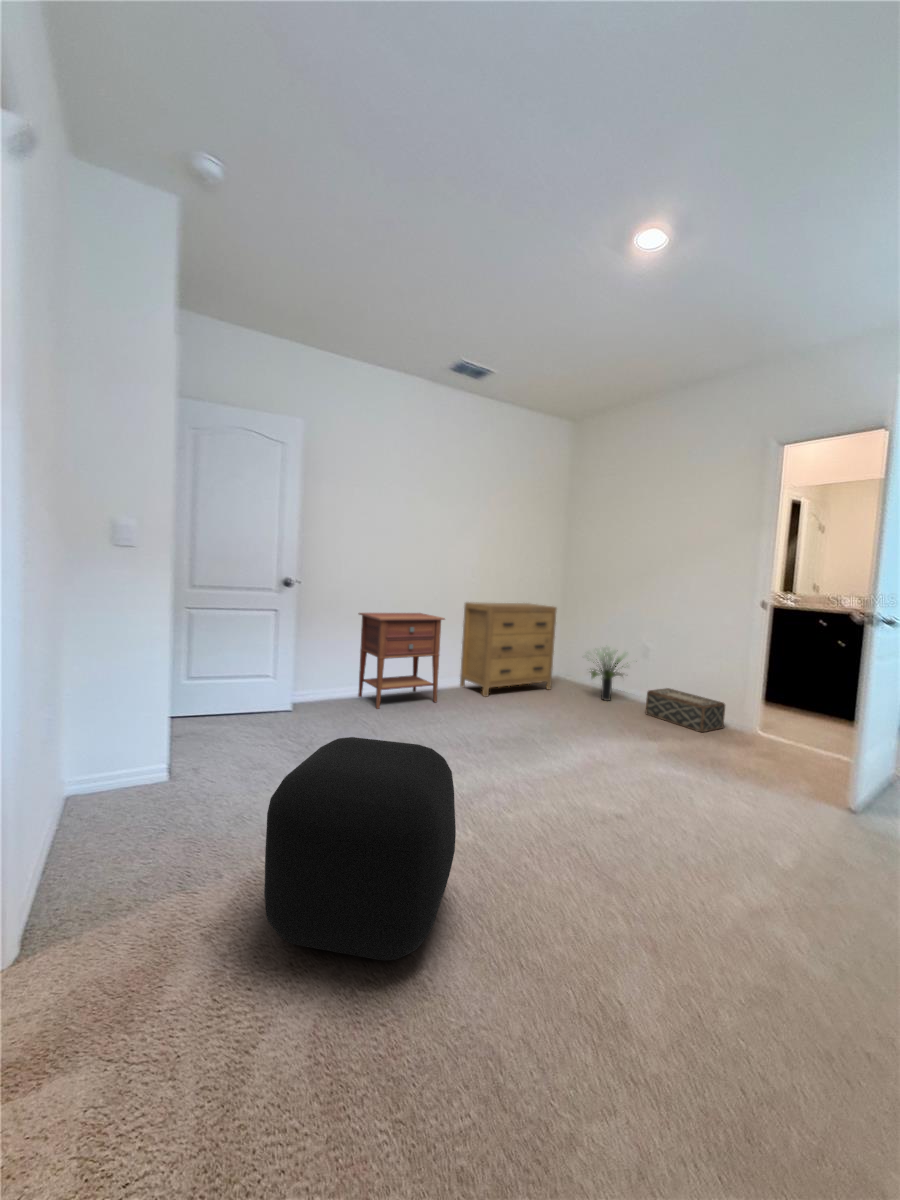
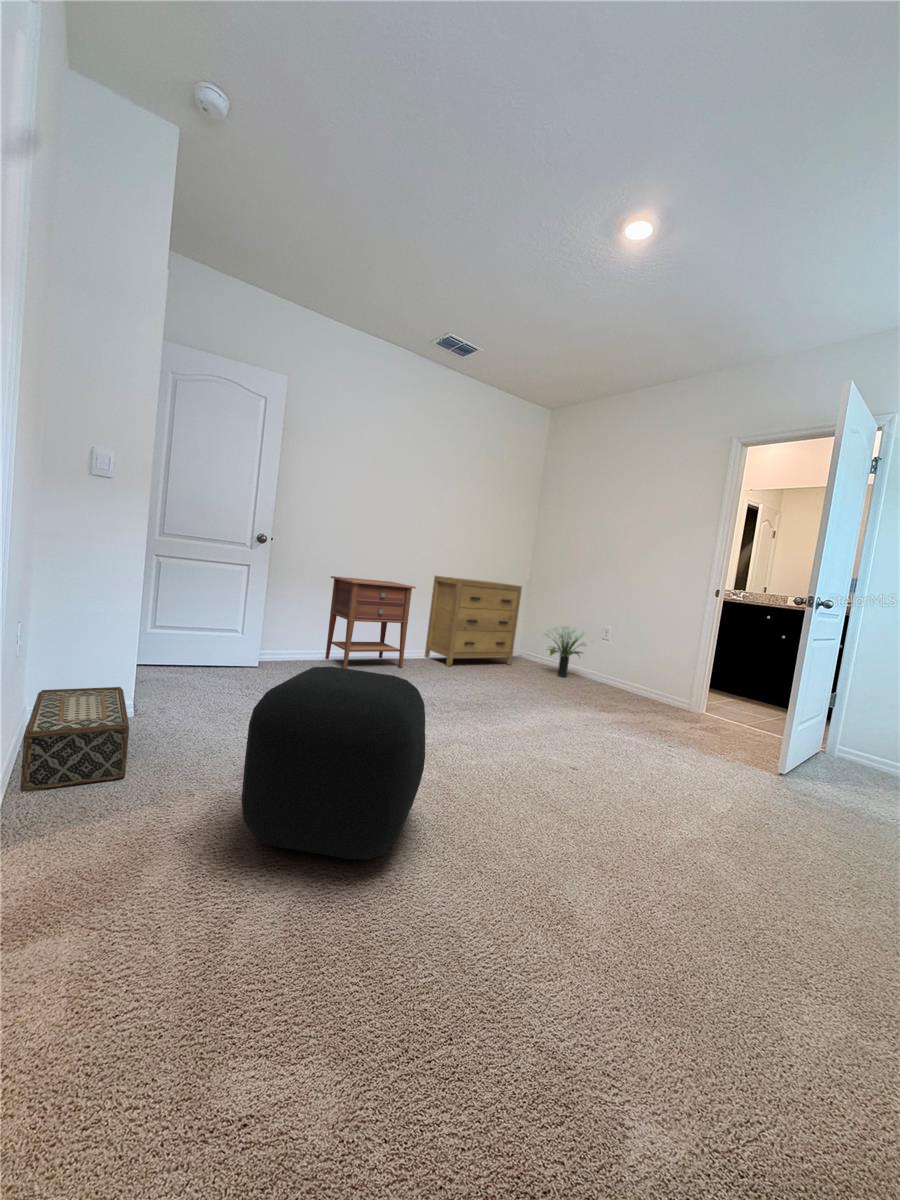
woven basket: present [646,688,725,732] -> present [20,687,129,792]

